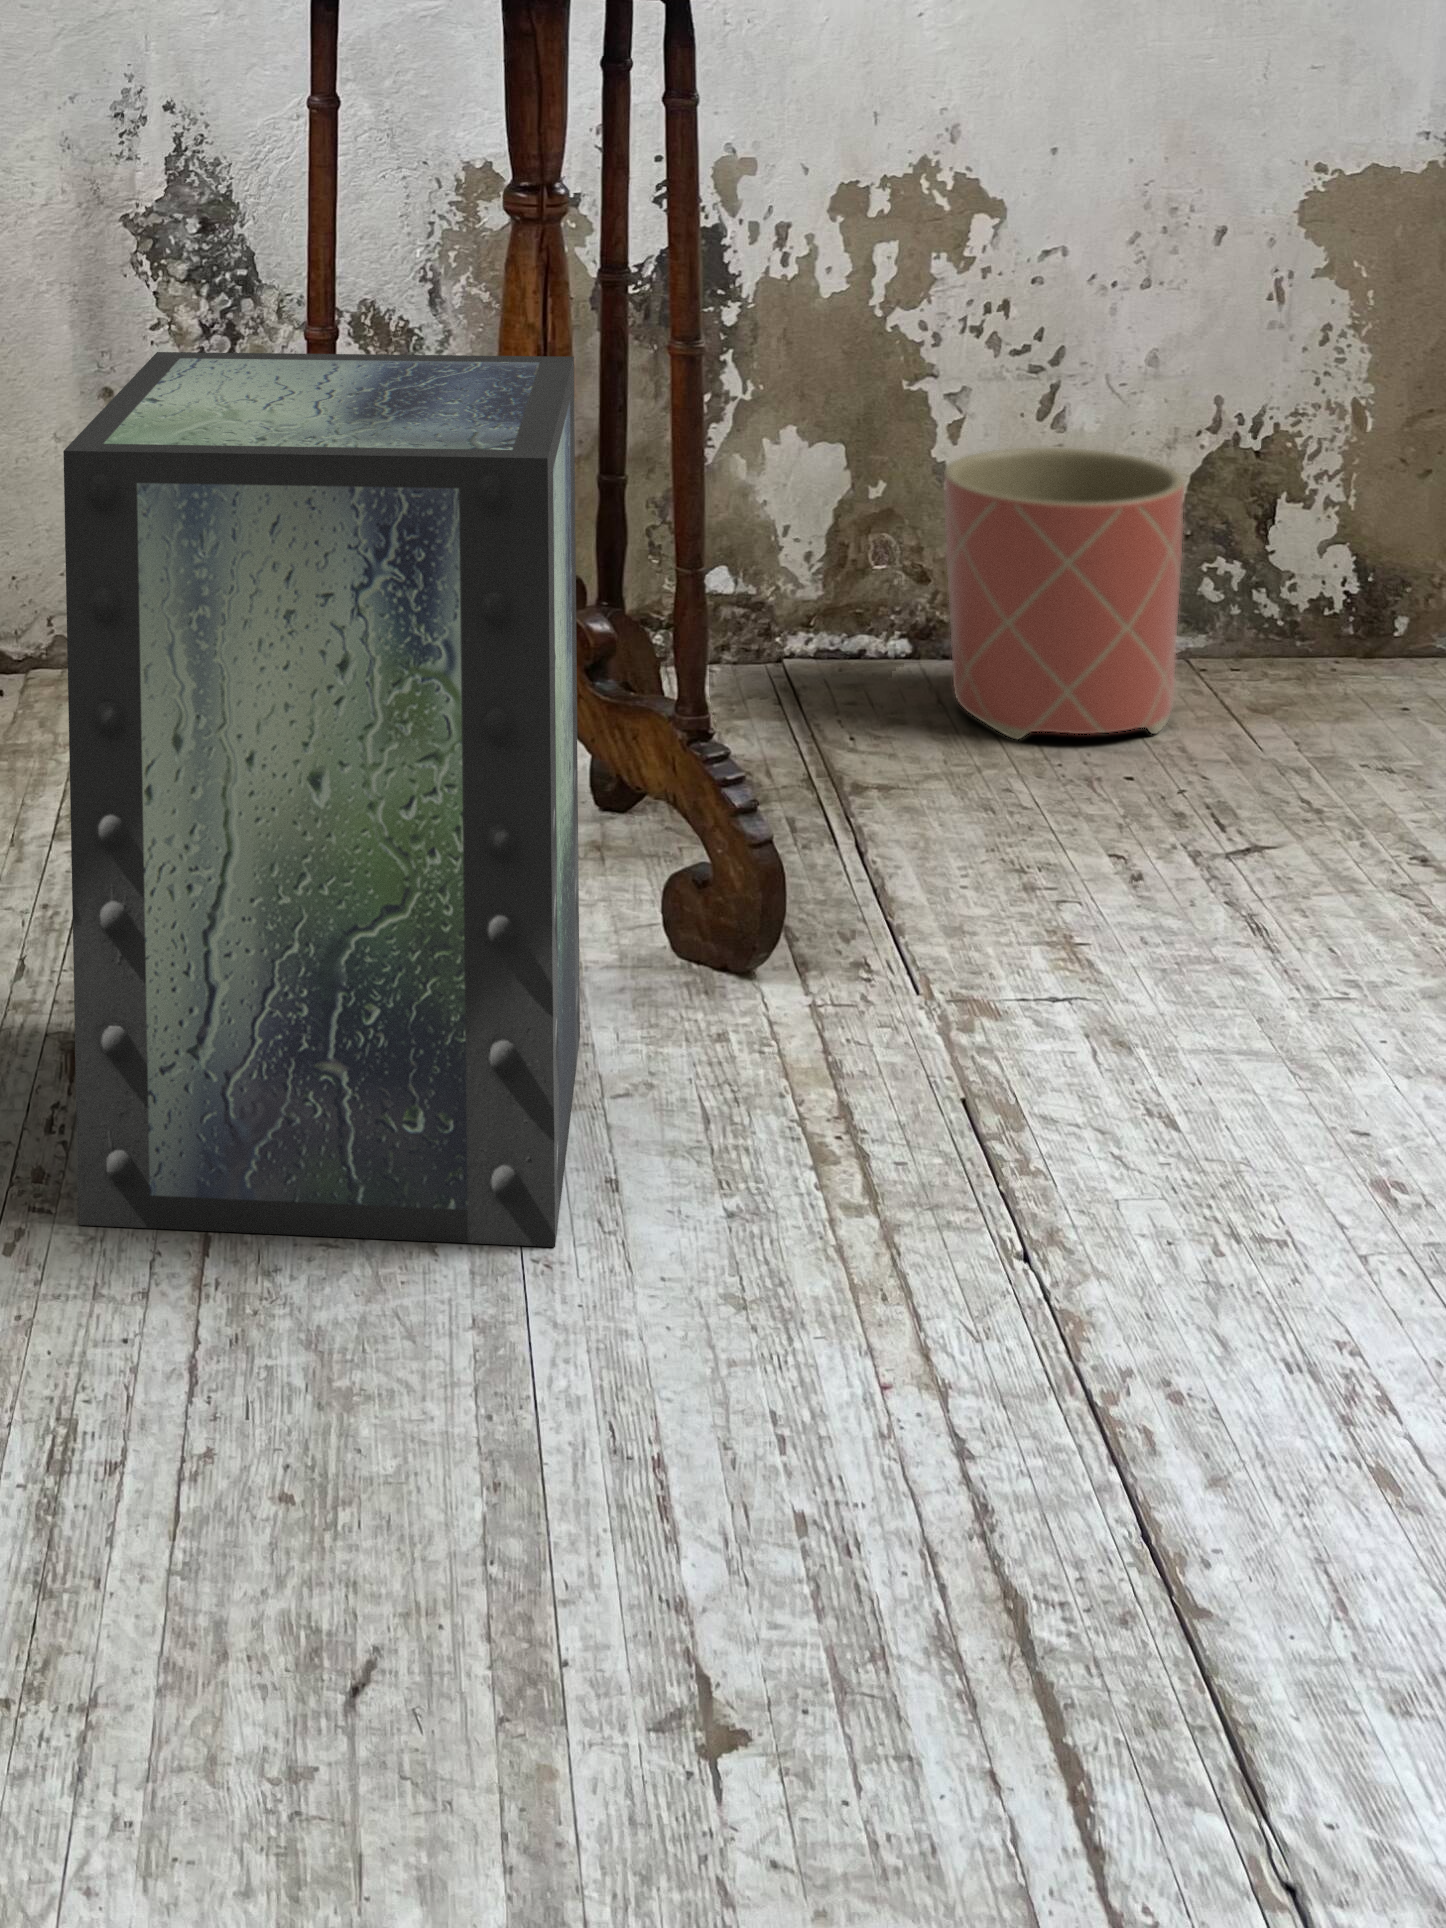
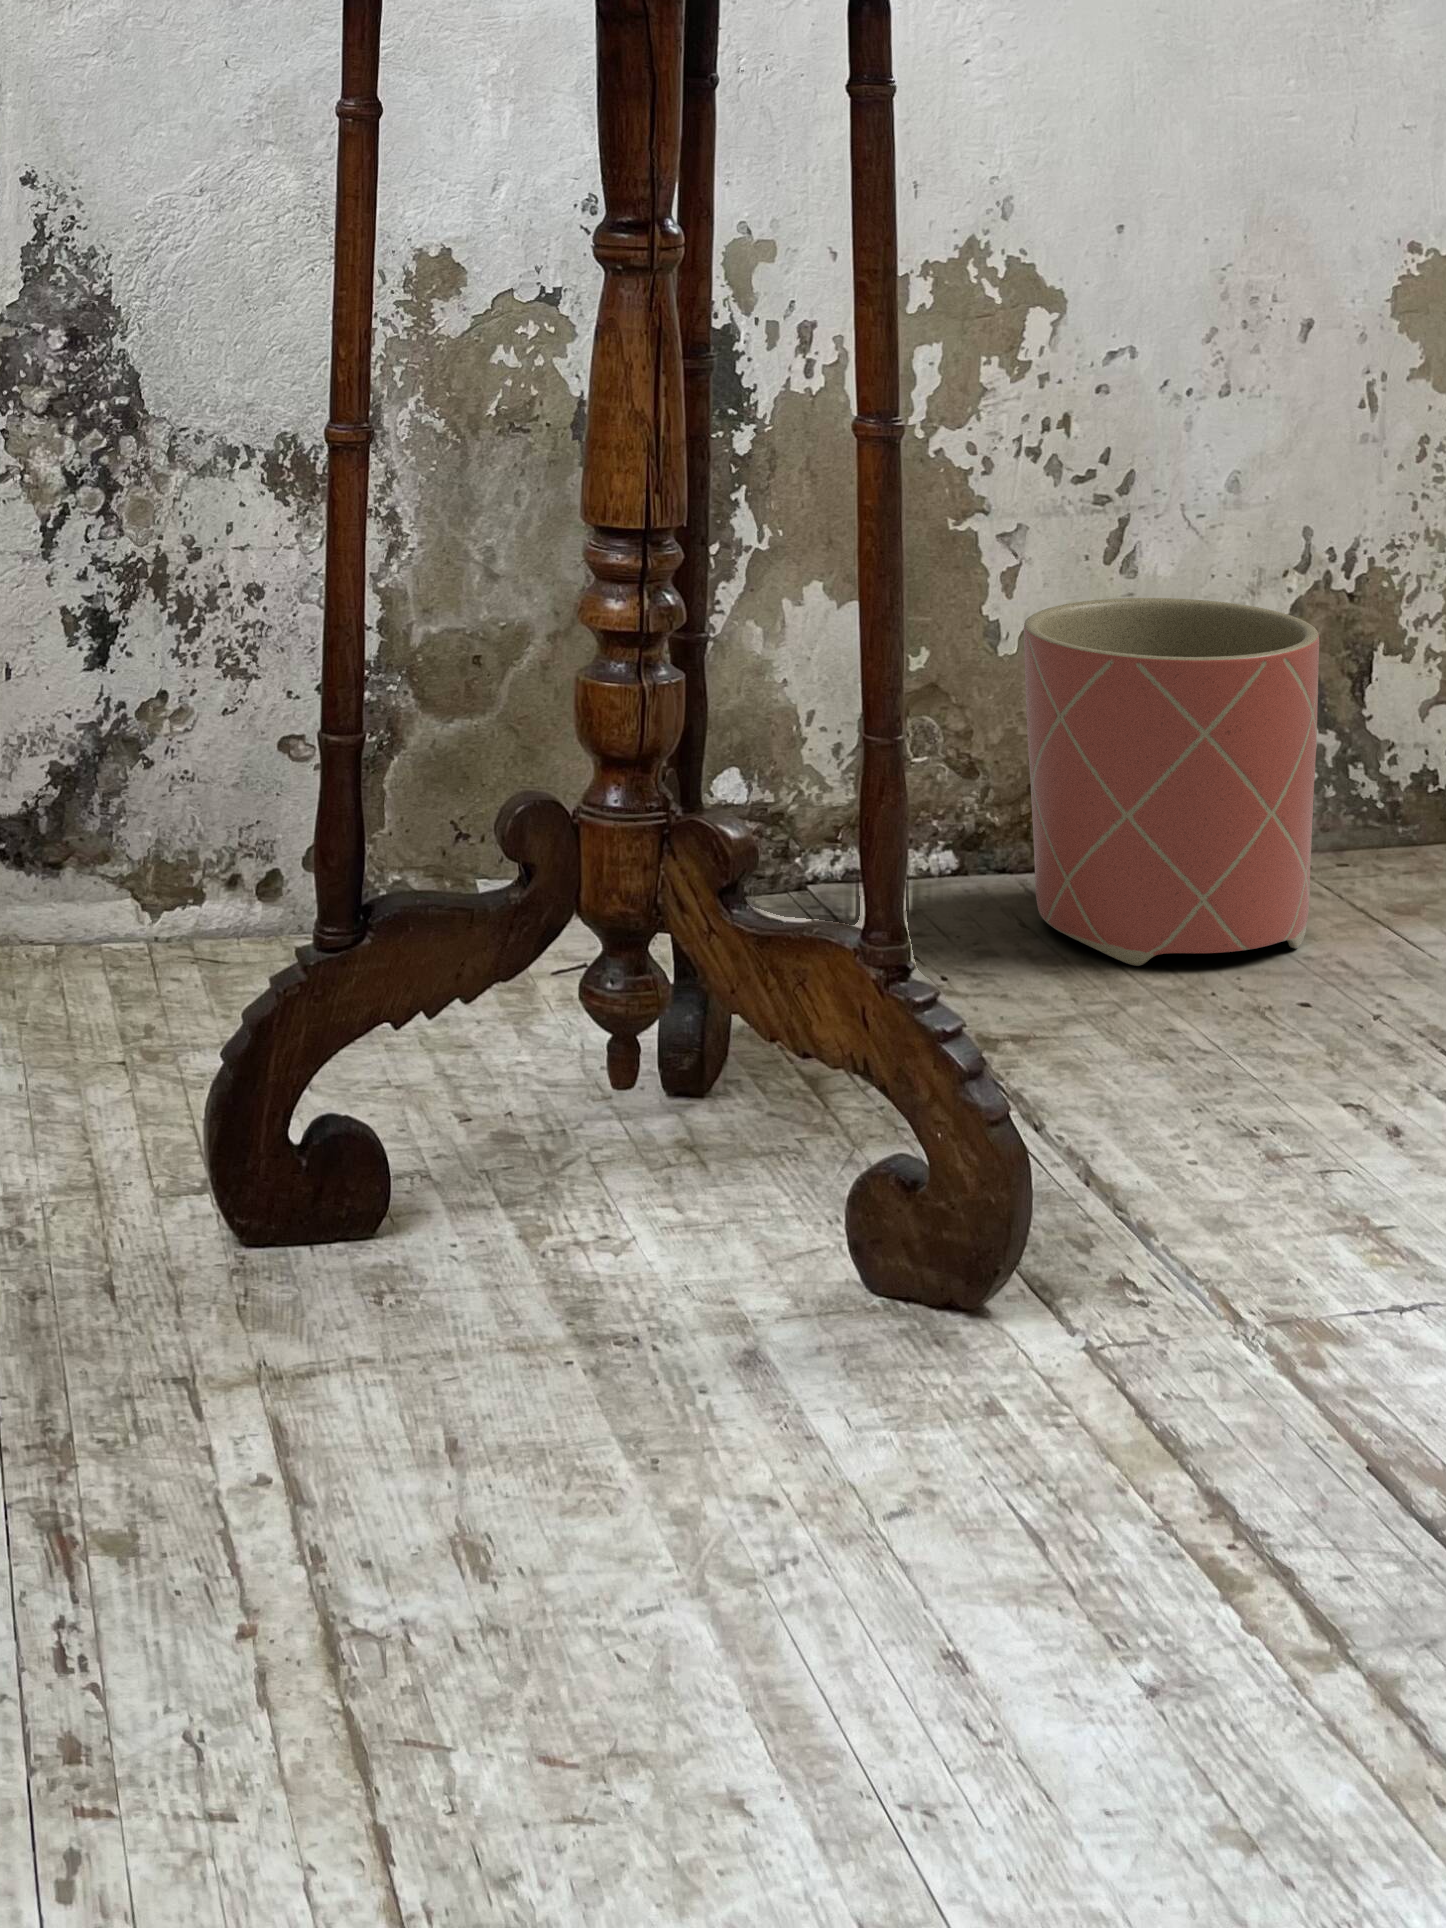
storage box: present [63,352,580,1247] -> none [170,434,924,1830]

